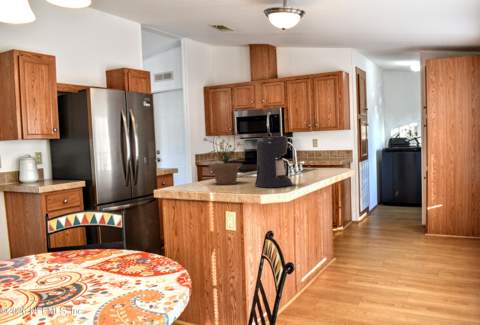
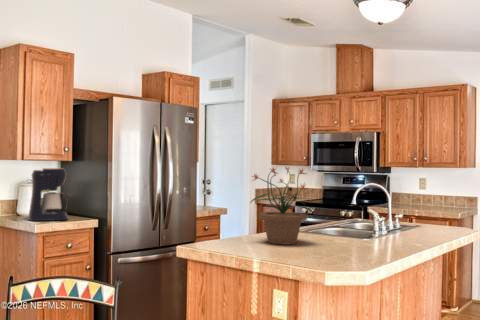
coffee maker: present [255,136,293,188] -> present [28,168,68,221]

